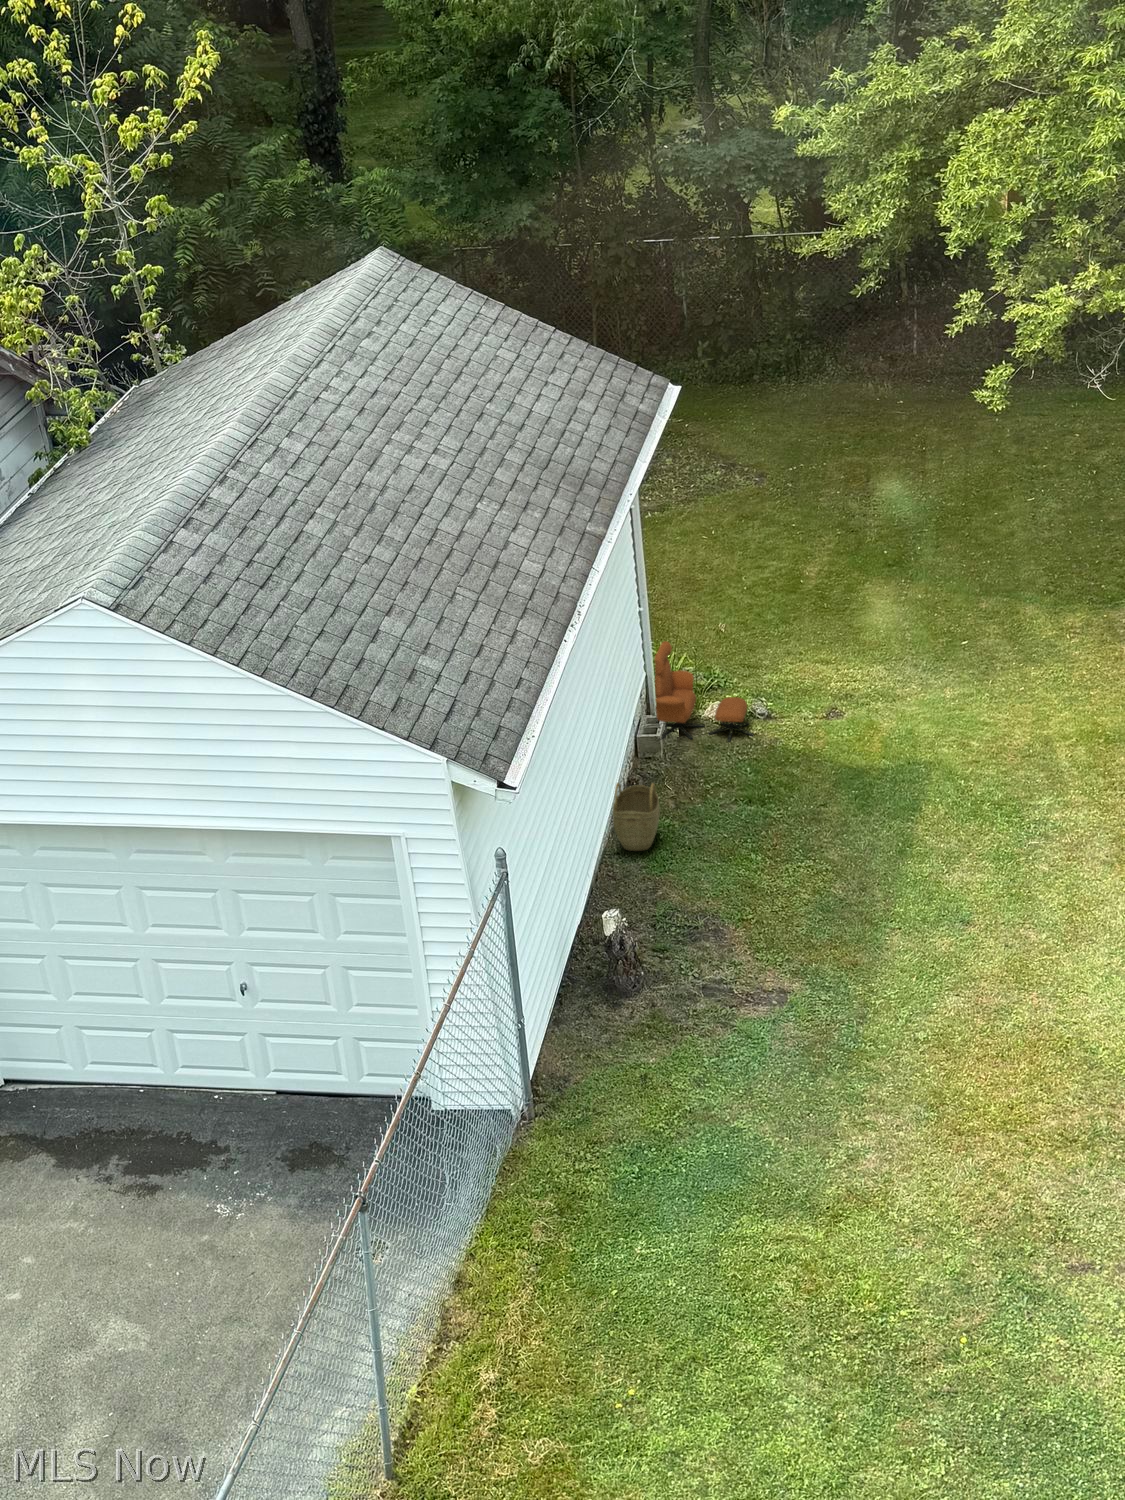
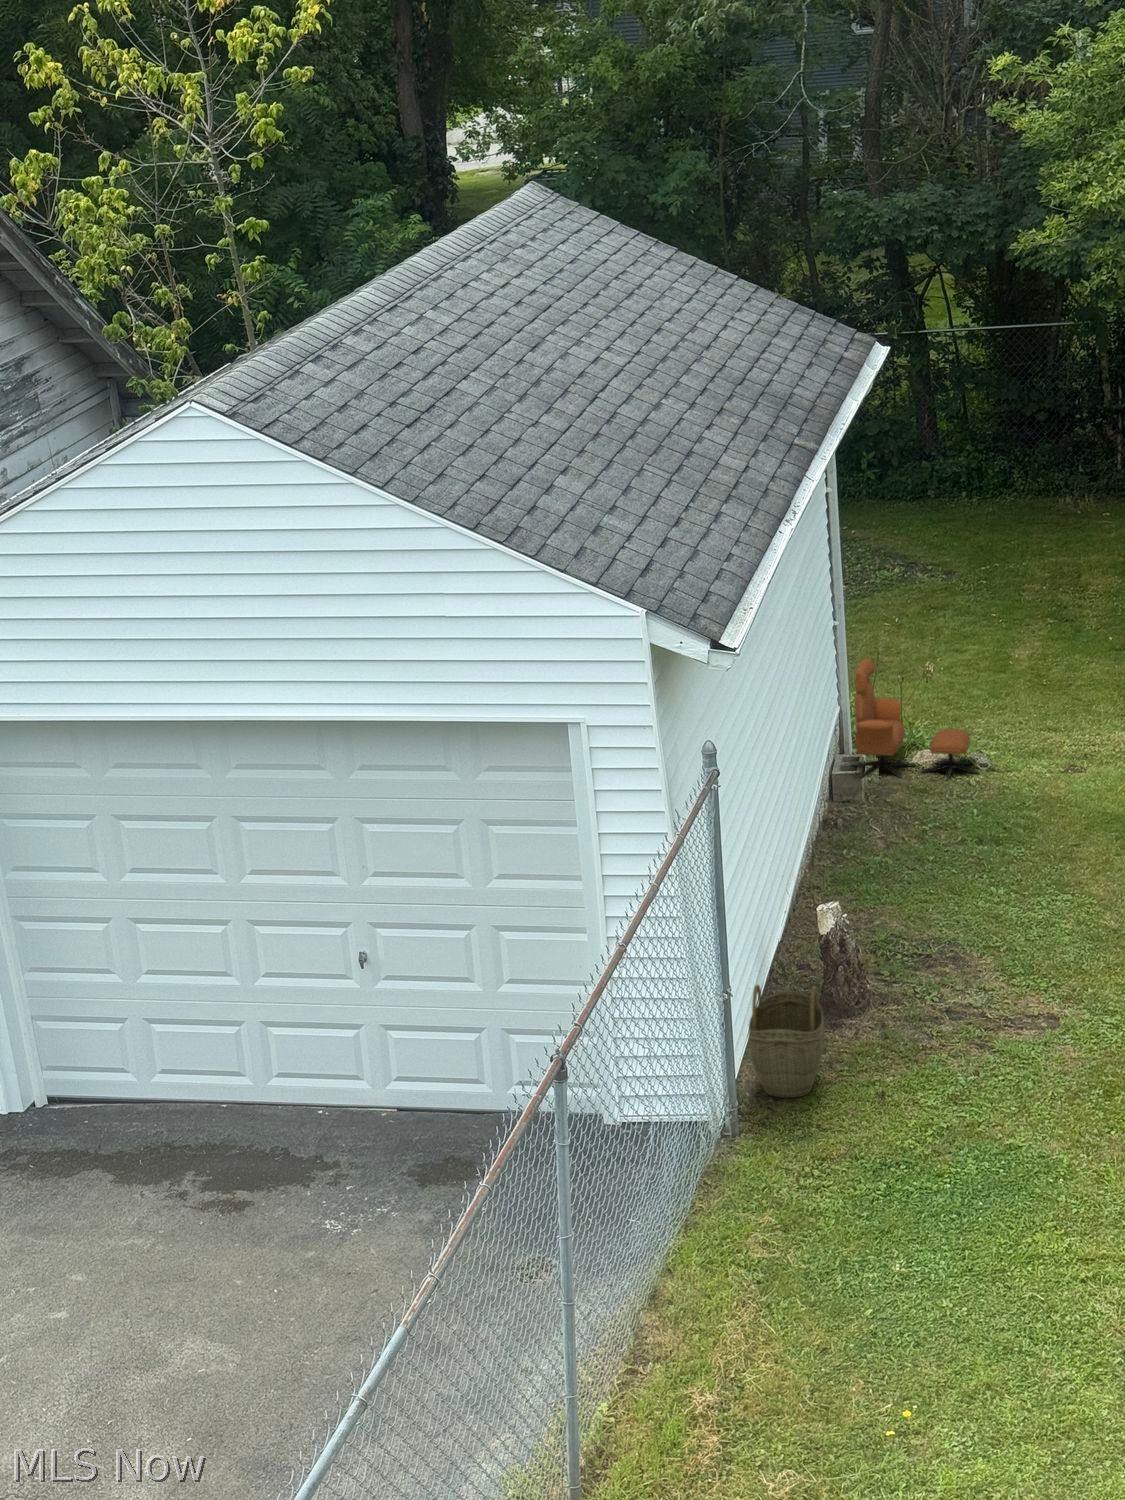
woven basket: present [613,783,660,851] -> present [749,984,825,1098]

